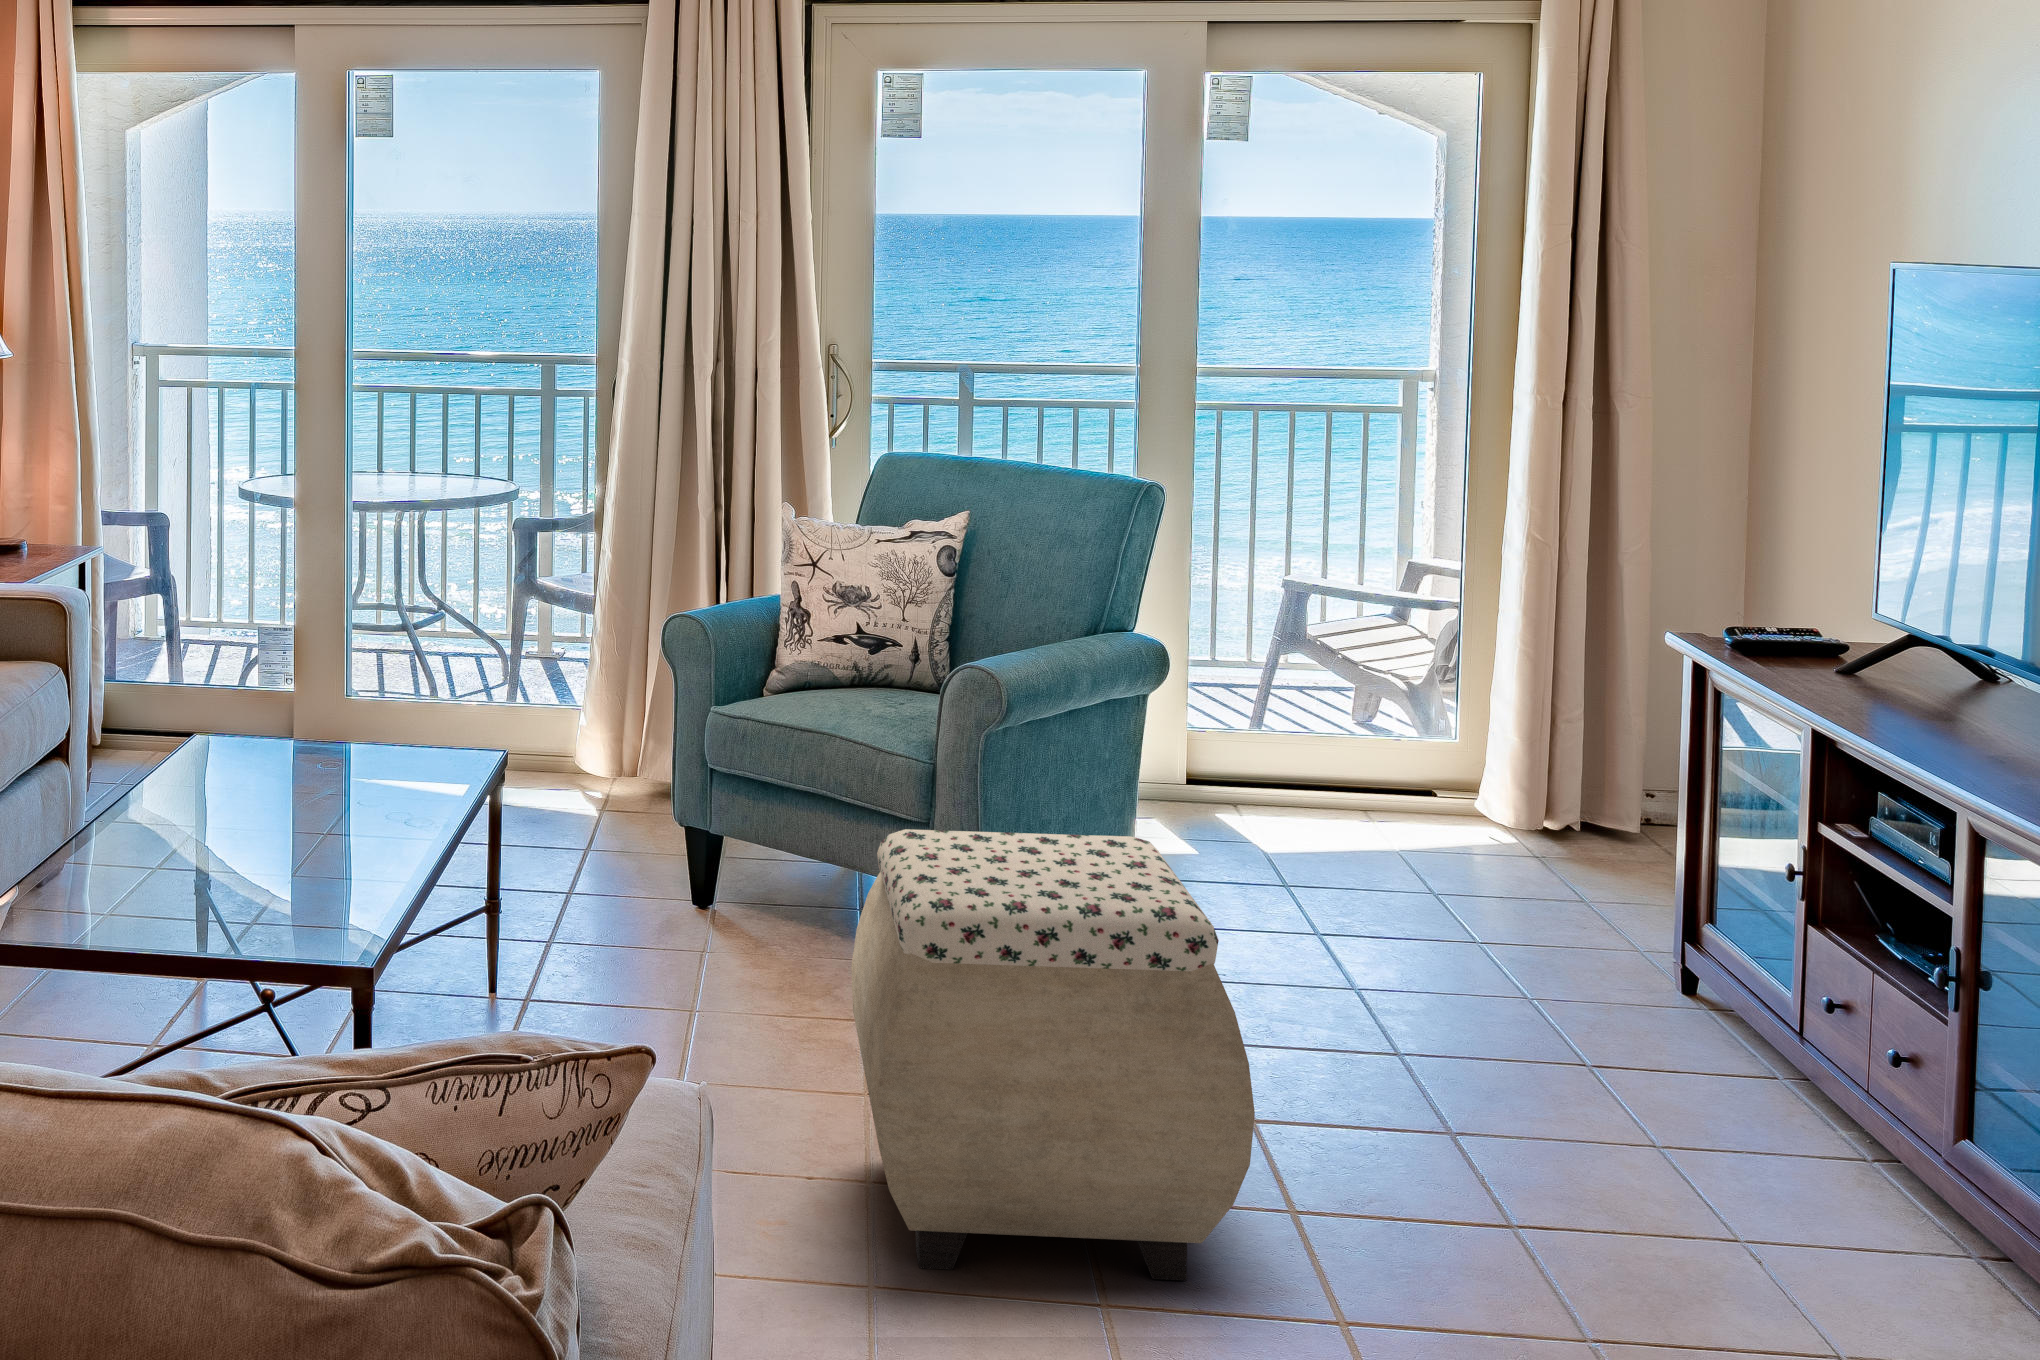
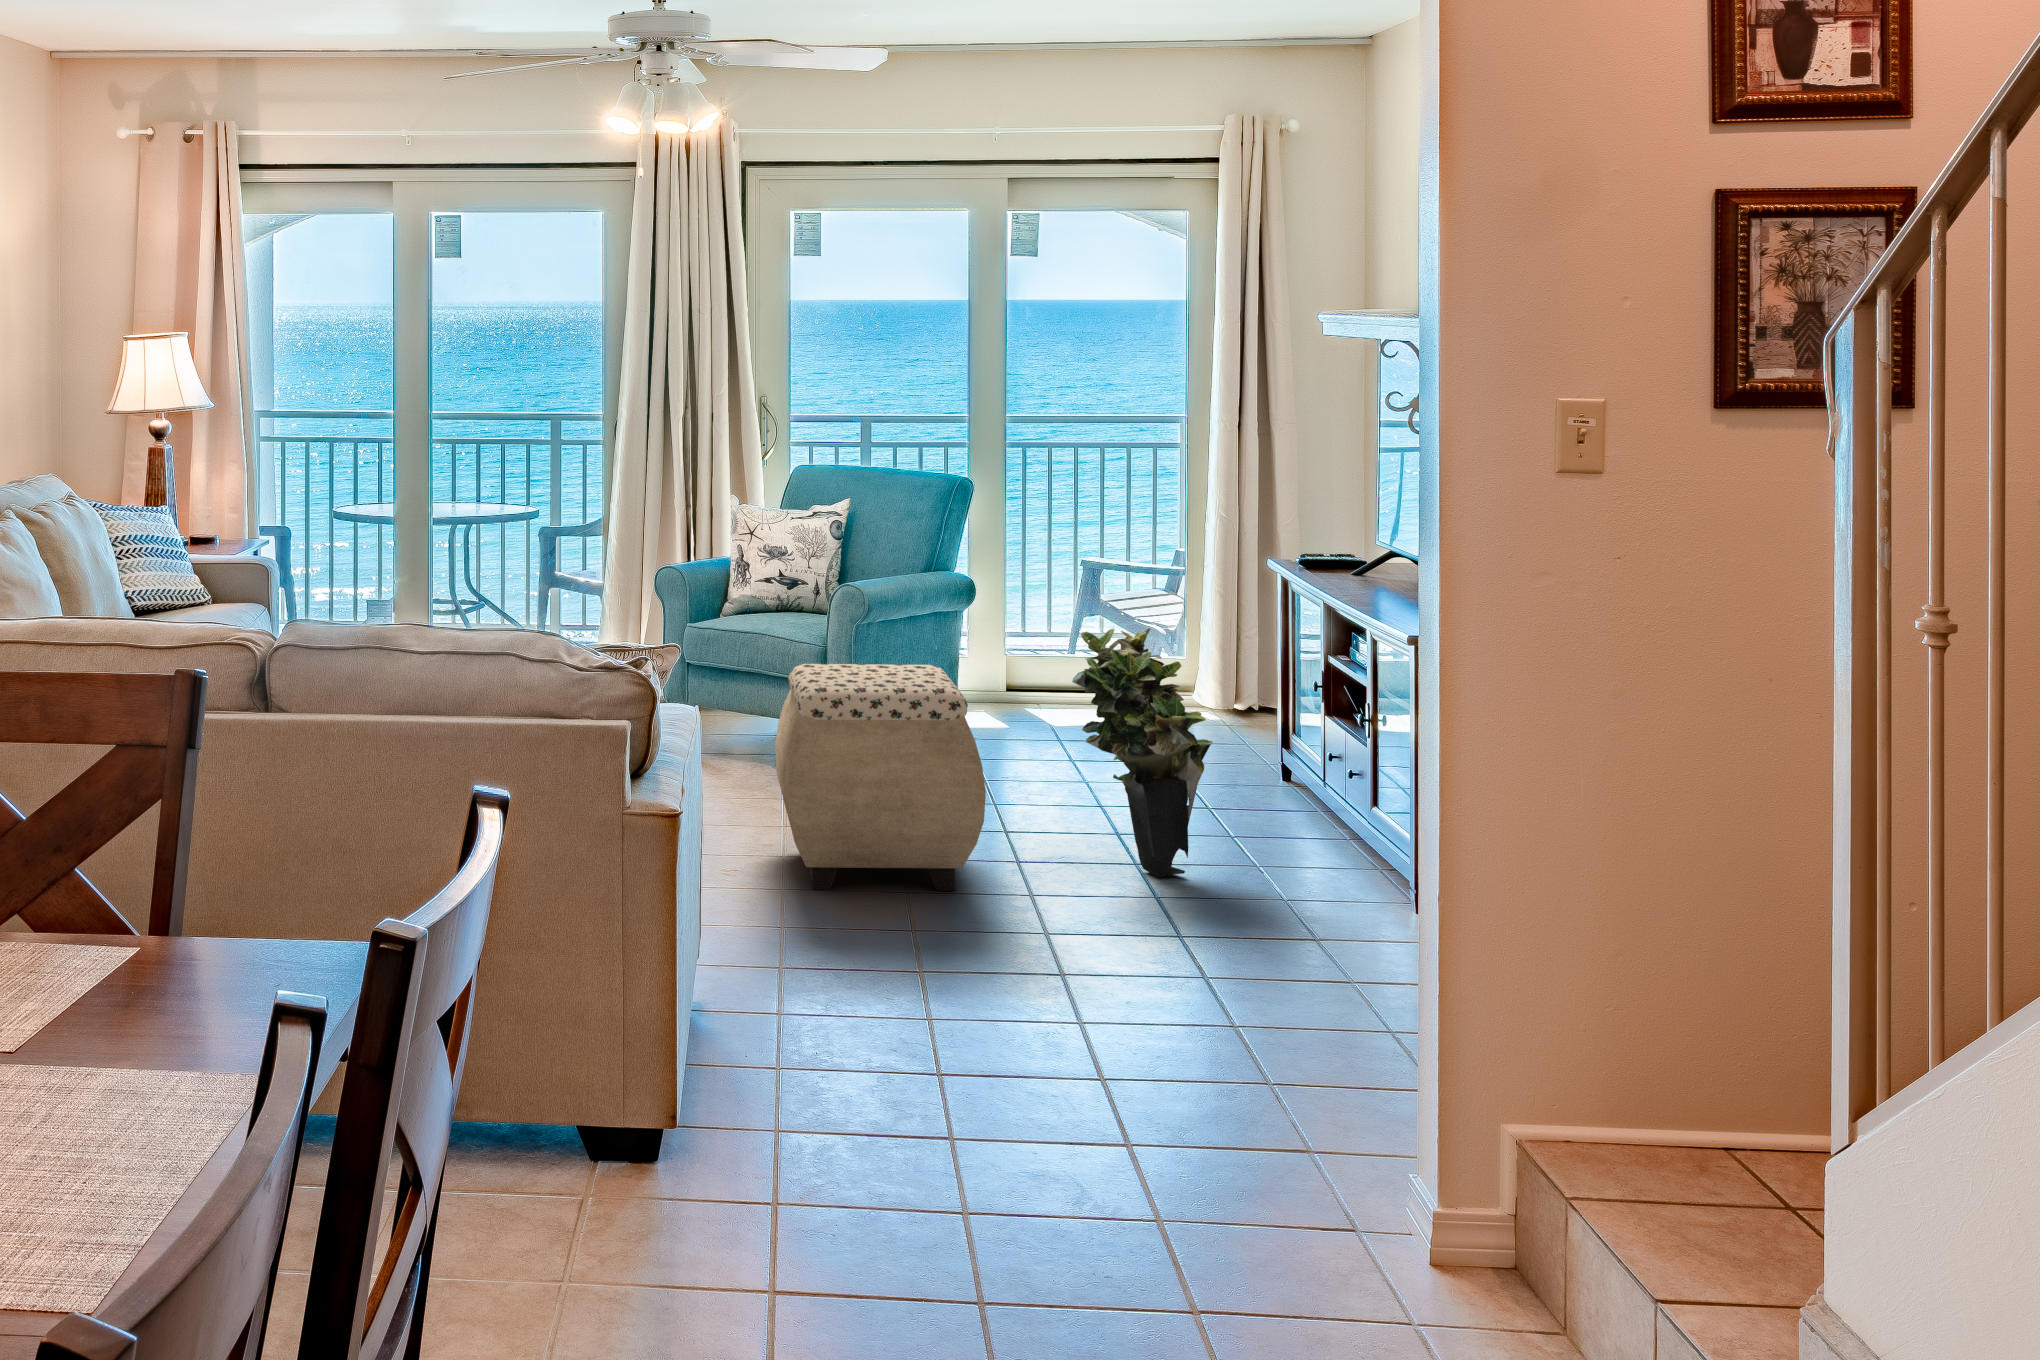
potted plant: none [1395,779,1662,1251] -> present [1072,628,1213,878]

